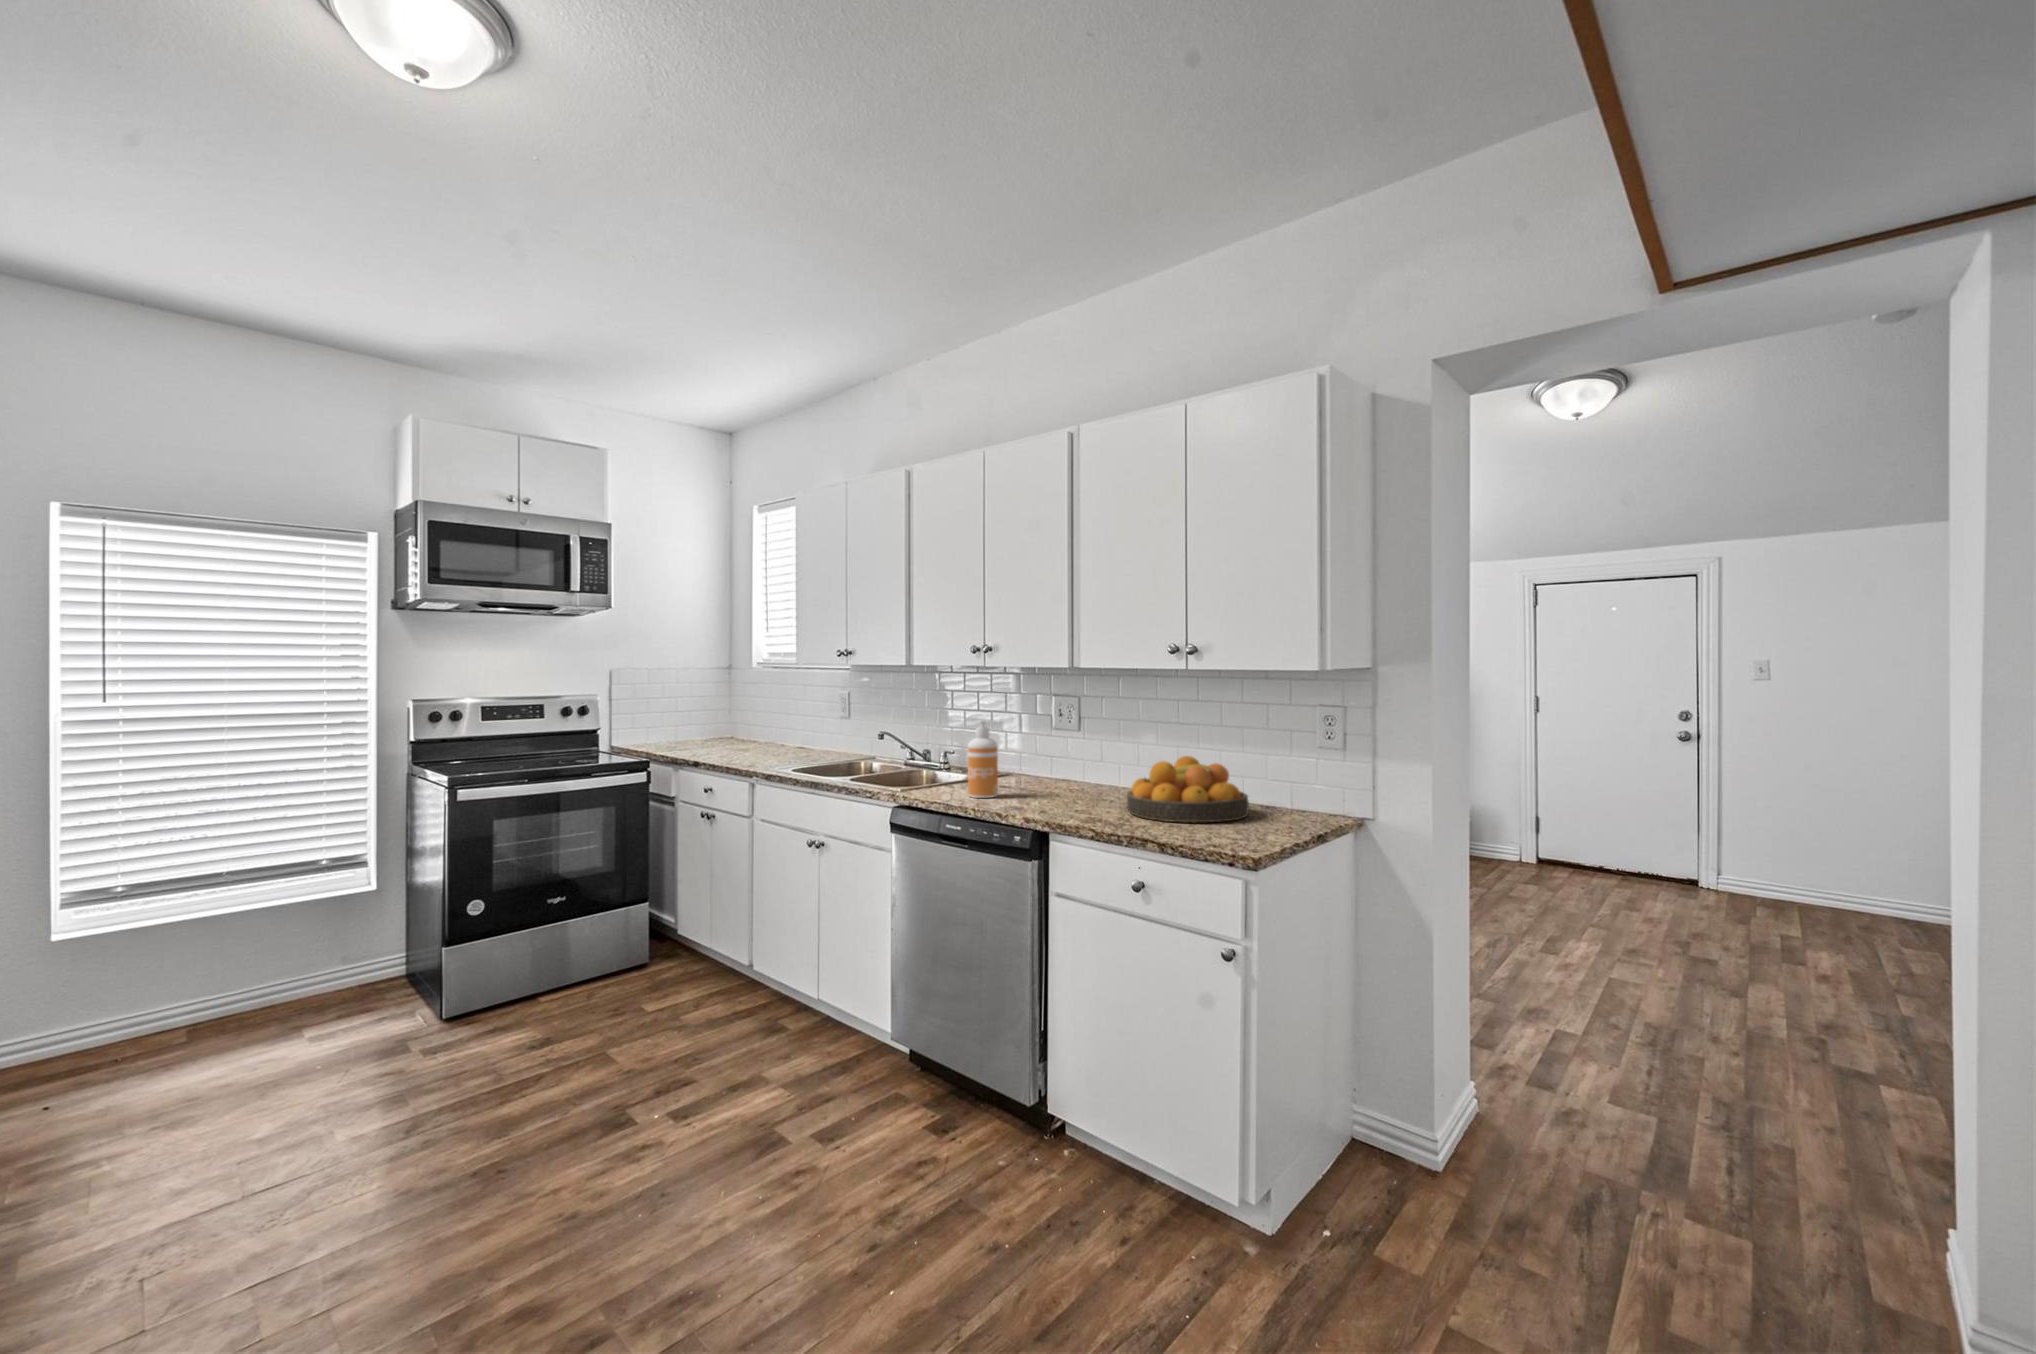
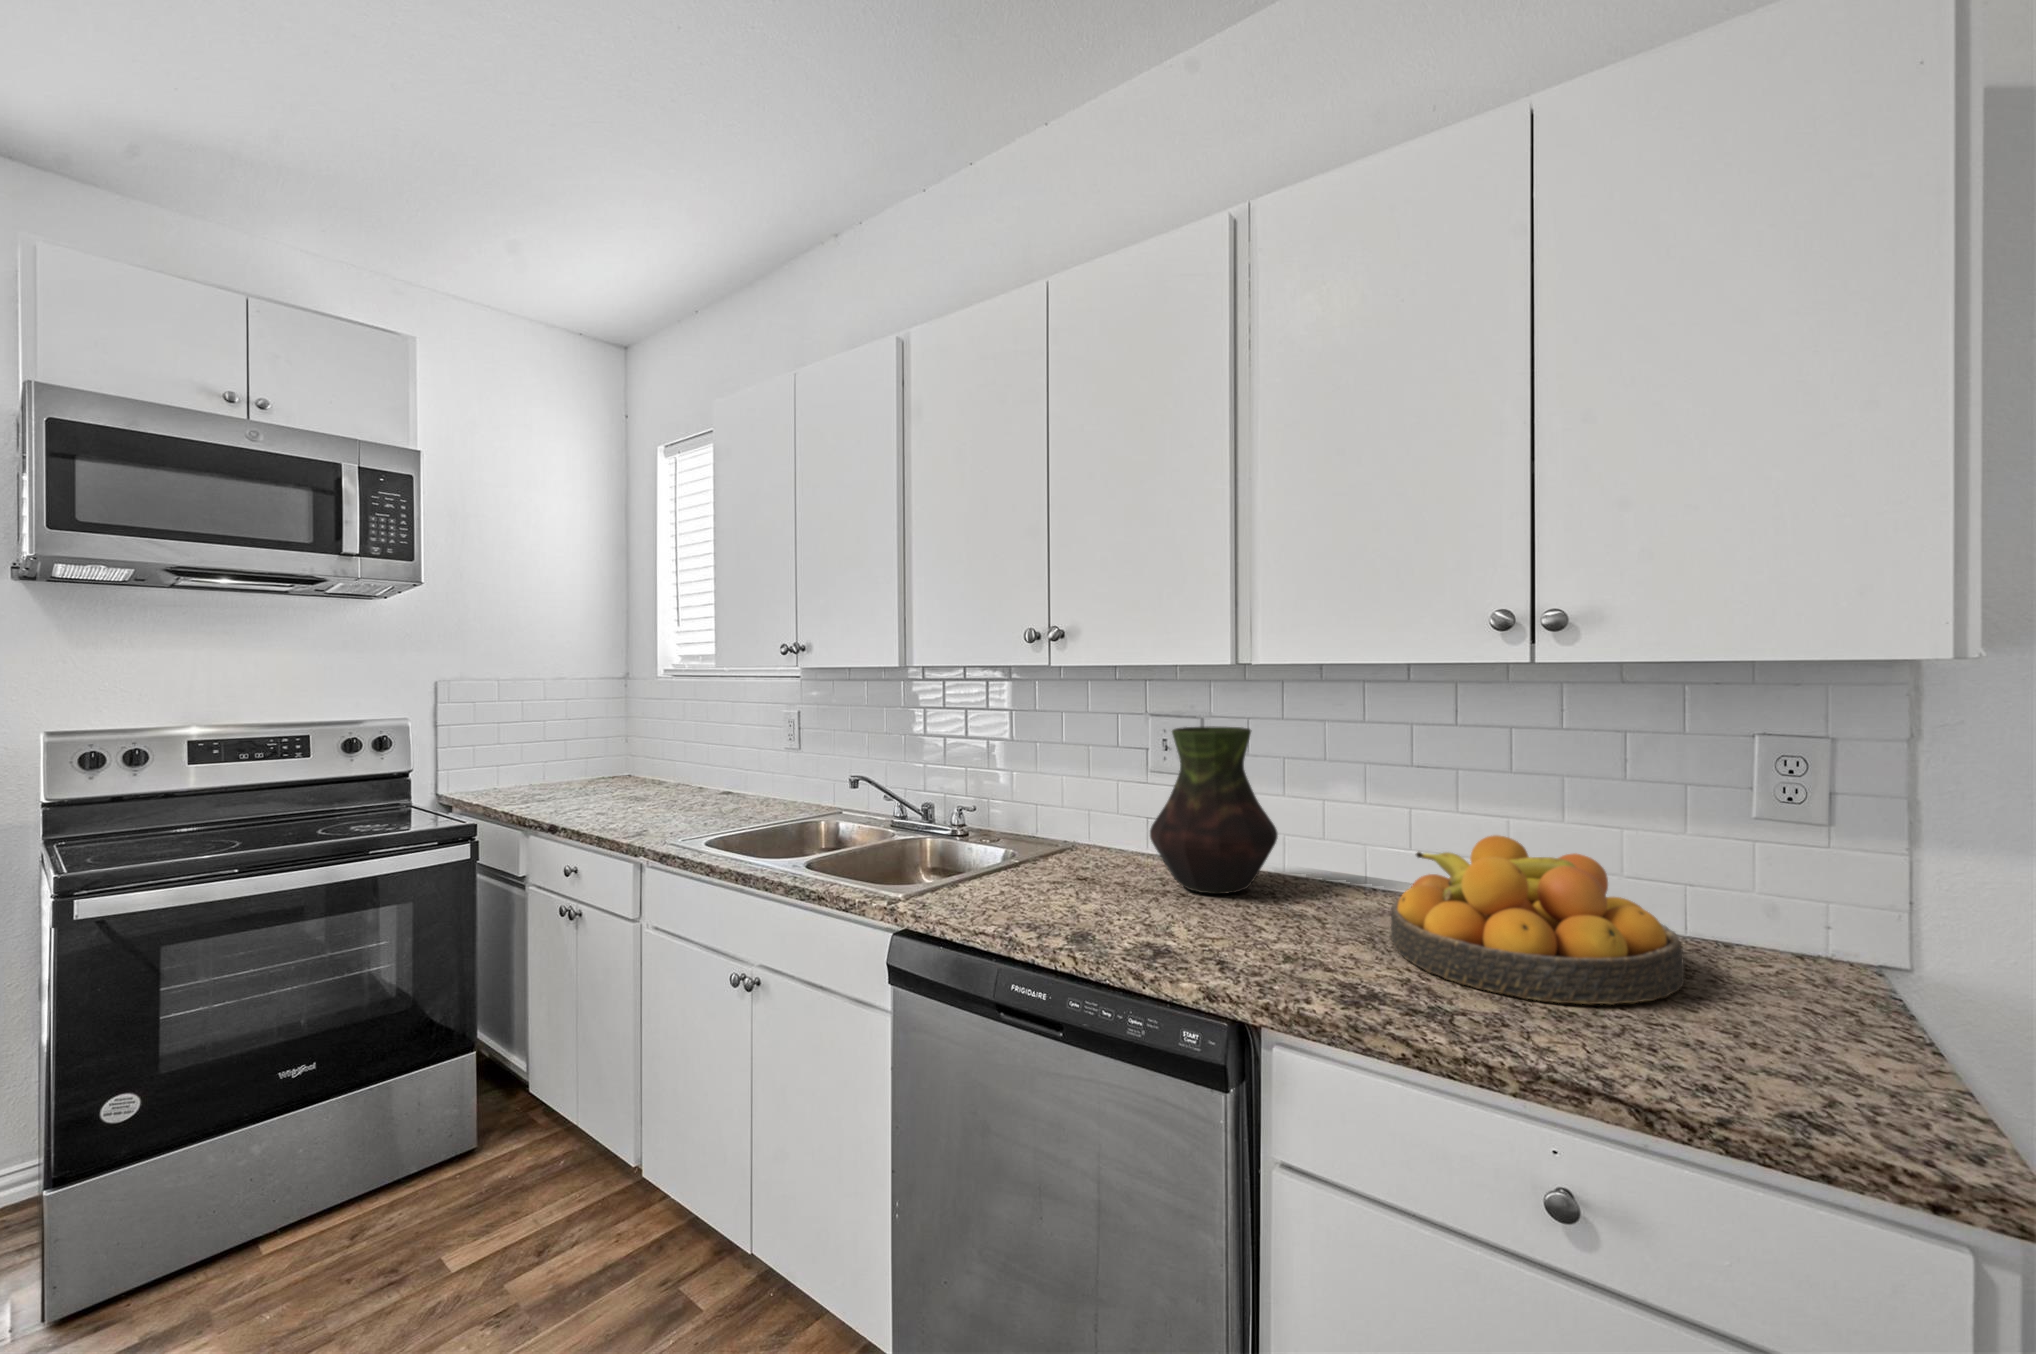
vase: none [1037,703,1105,793] -> present [1150,726,1278,894]
soap dispenser: present [968,720,998,798] -> none [1035,763,1094,915]

